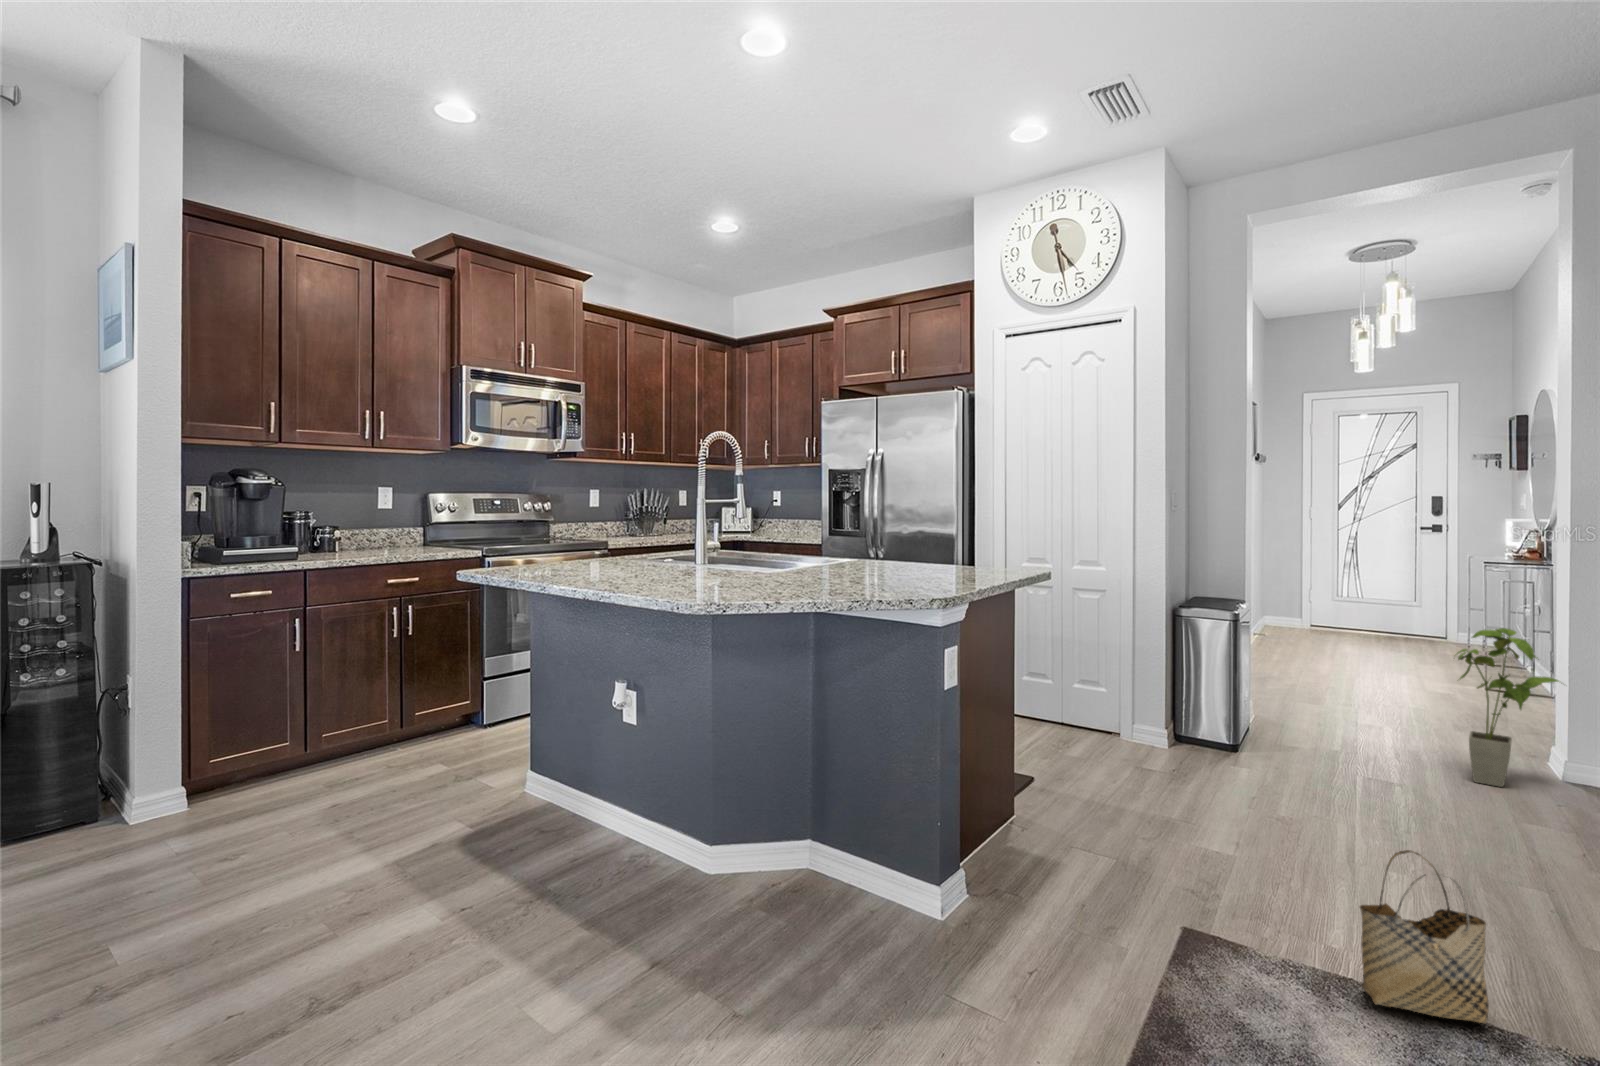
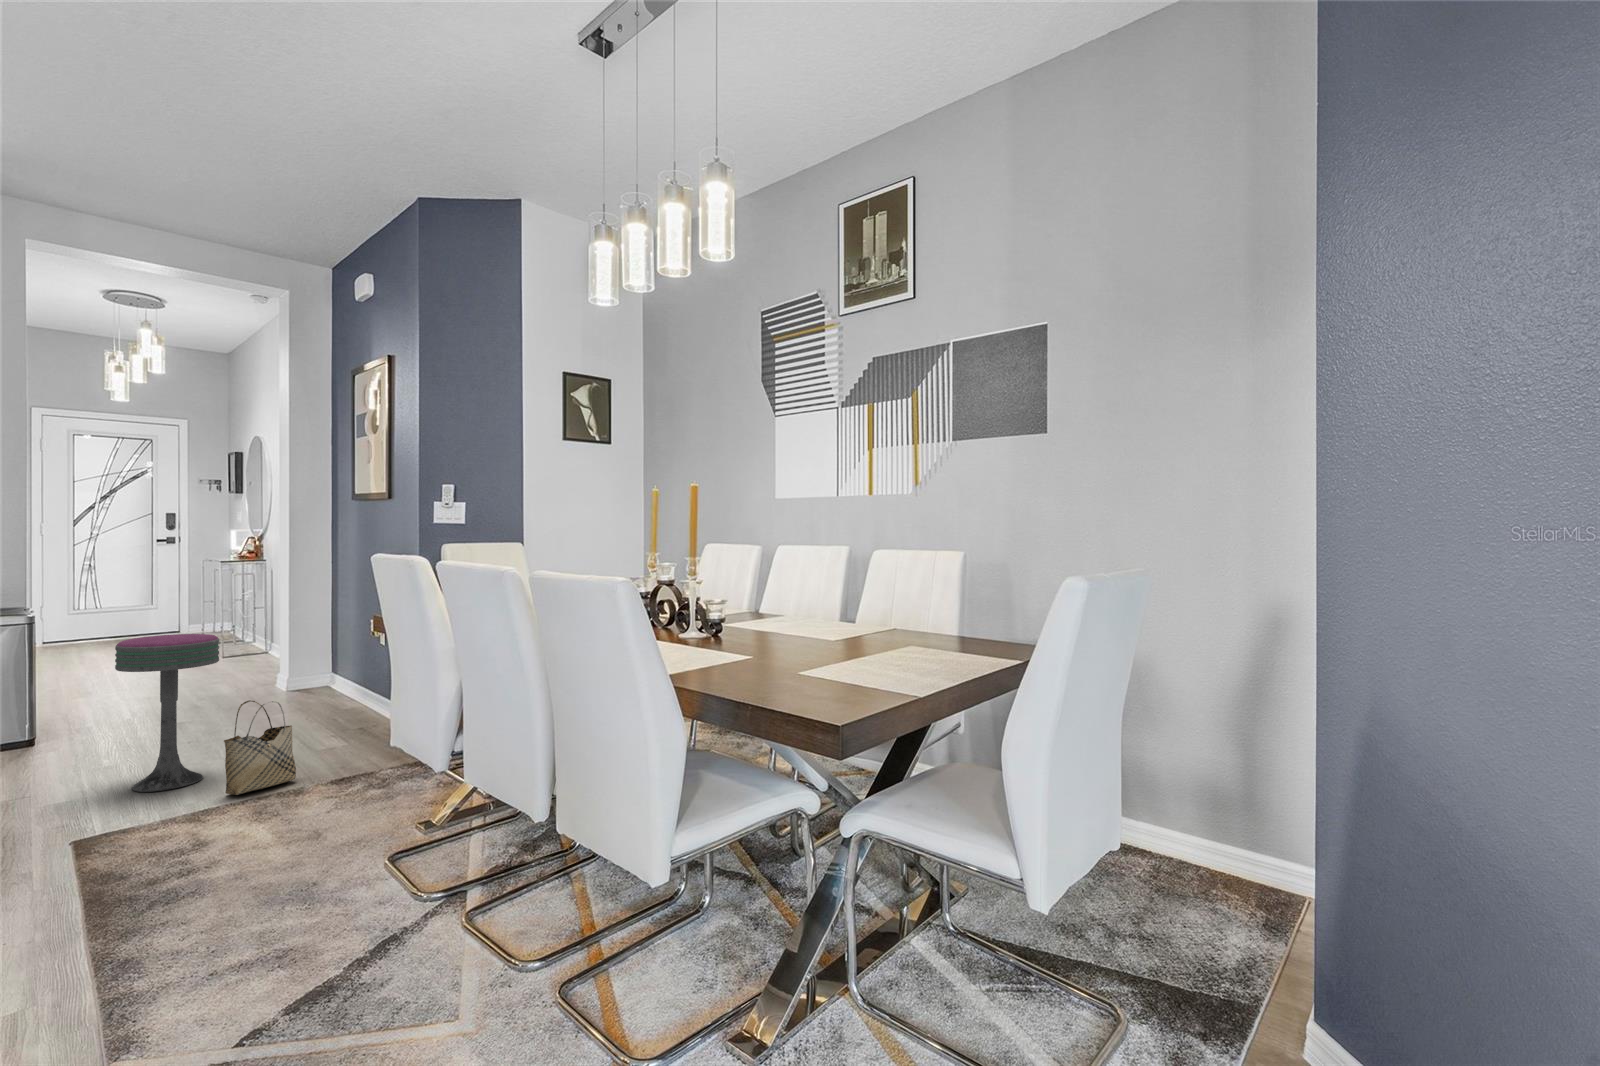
house plant: present [1457,628,1559,787] -> none [224,591,294,701]
bar stool: none [1245,700,1380,933] -> present [115,634,219,792]

